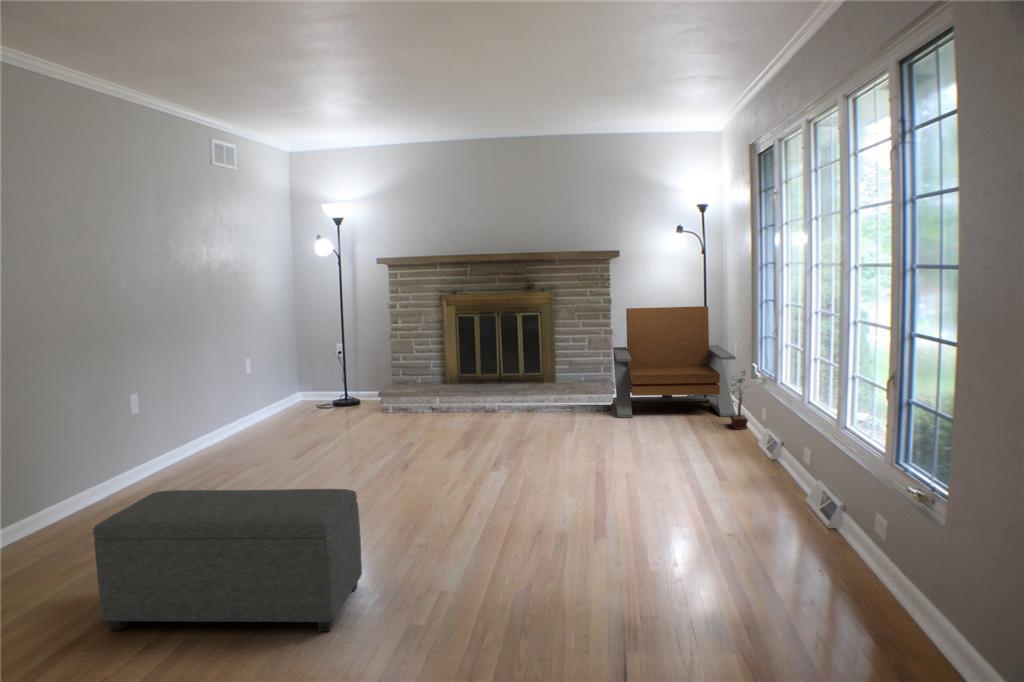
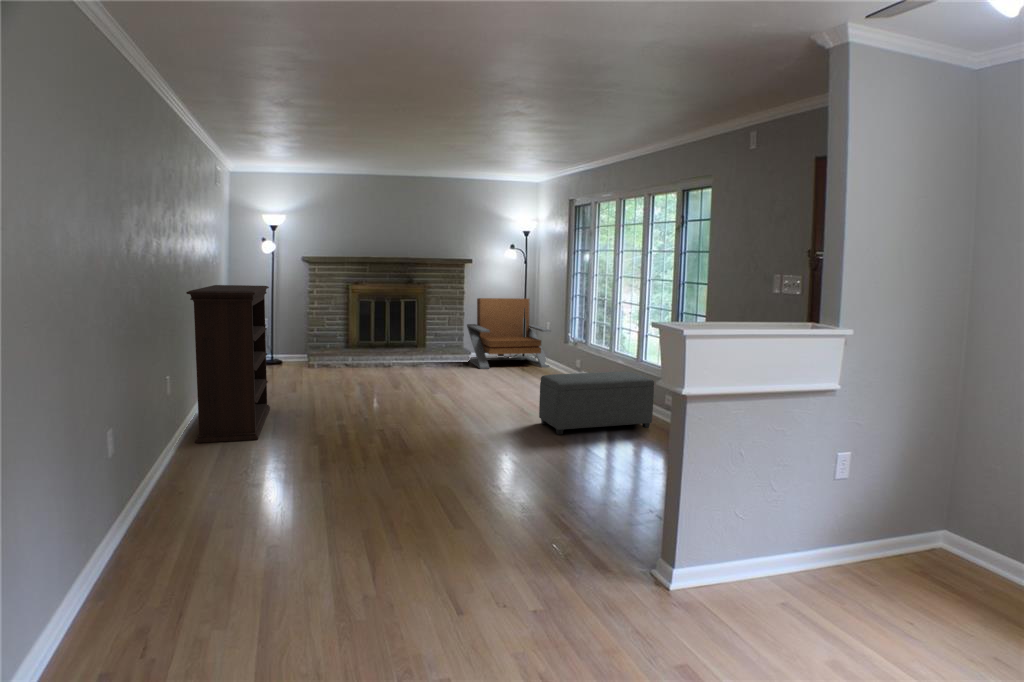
bookshelf: none [53,307,253,540] -> present [186,285,270,443]
potted plant: present [730,371,748,429] -> none [550,337,566,373]
ottoman: present [93,489,362,631] -> present [539,372,654,435]

